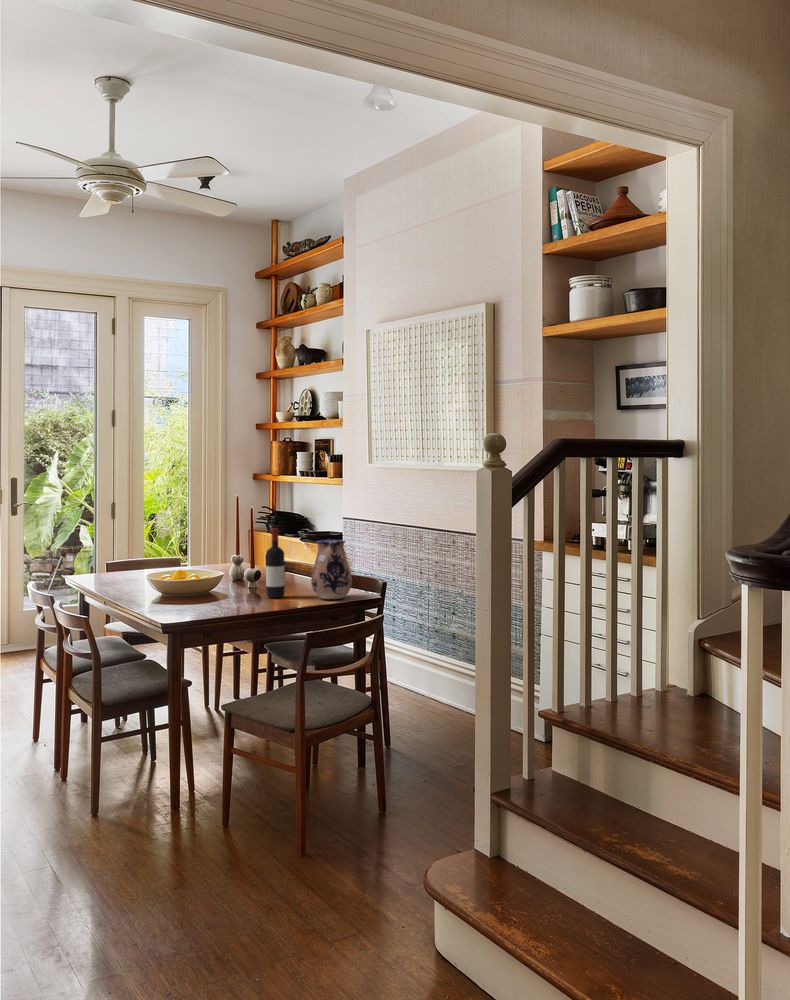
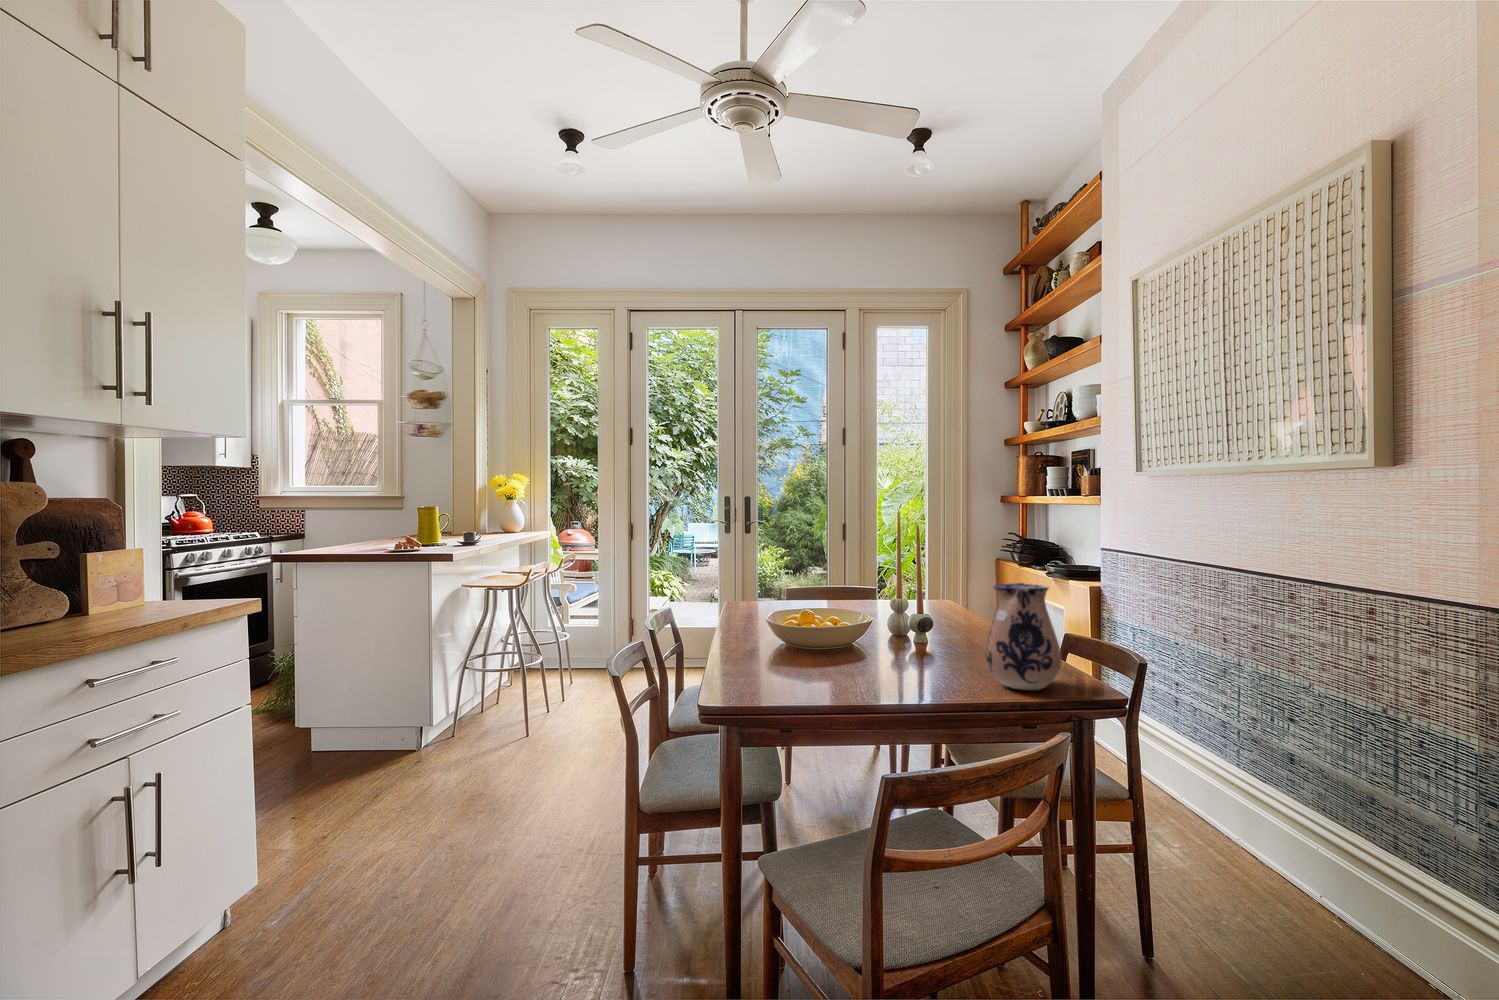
wine bottle: present [266,528,285,598] -> none [915,560,945,673]

